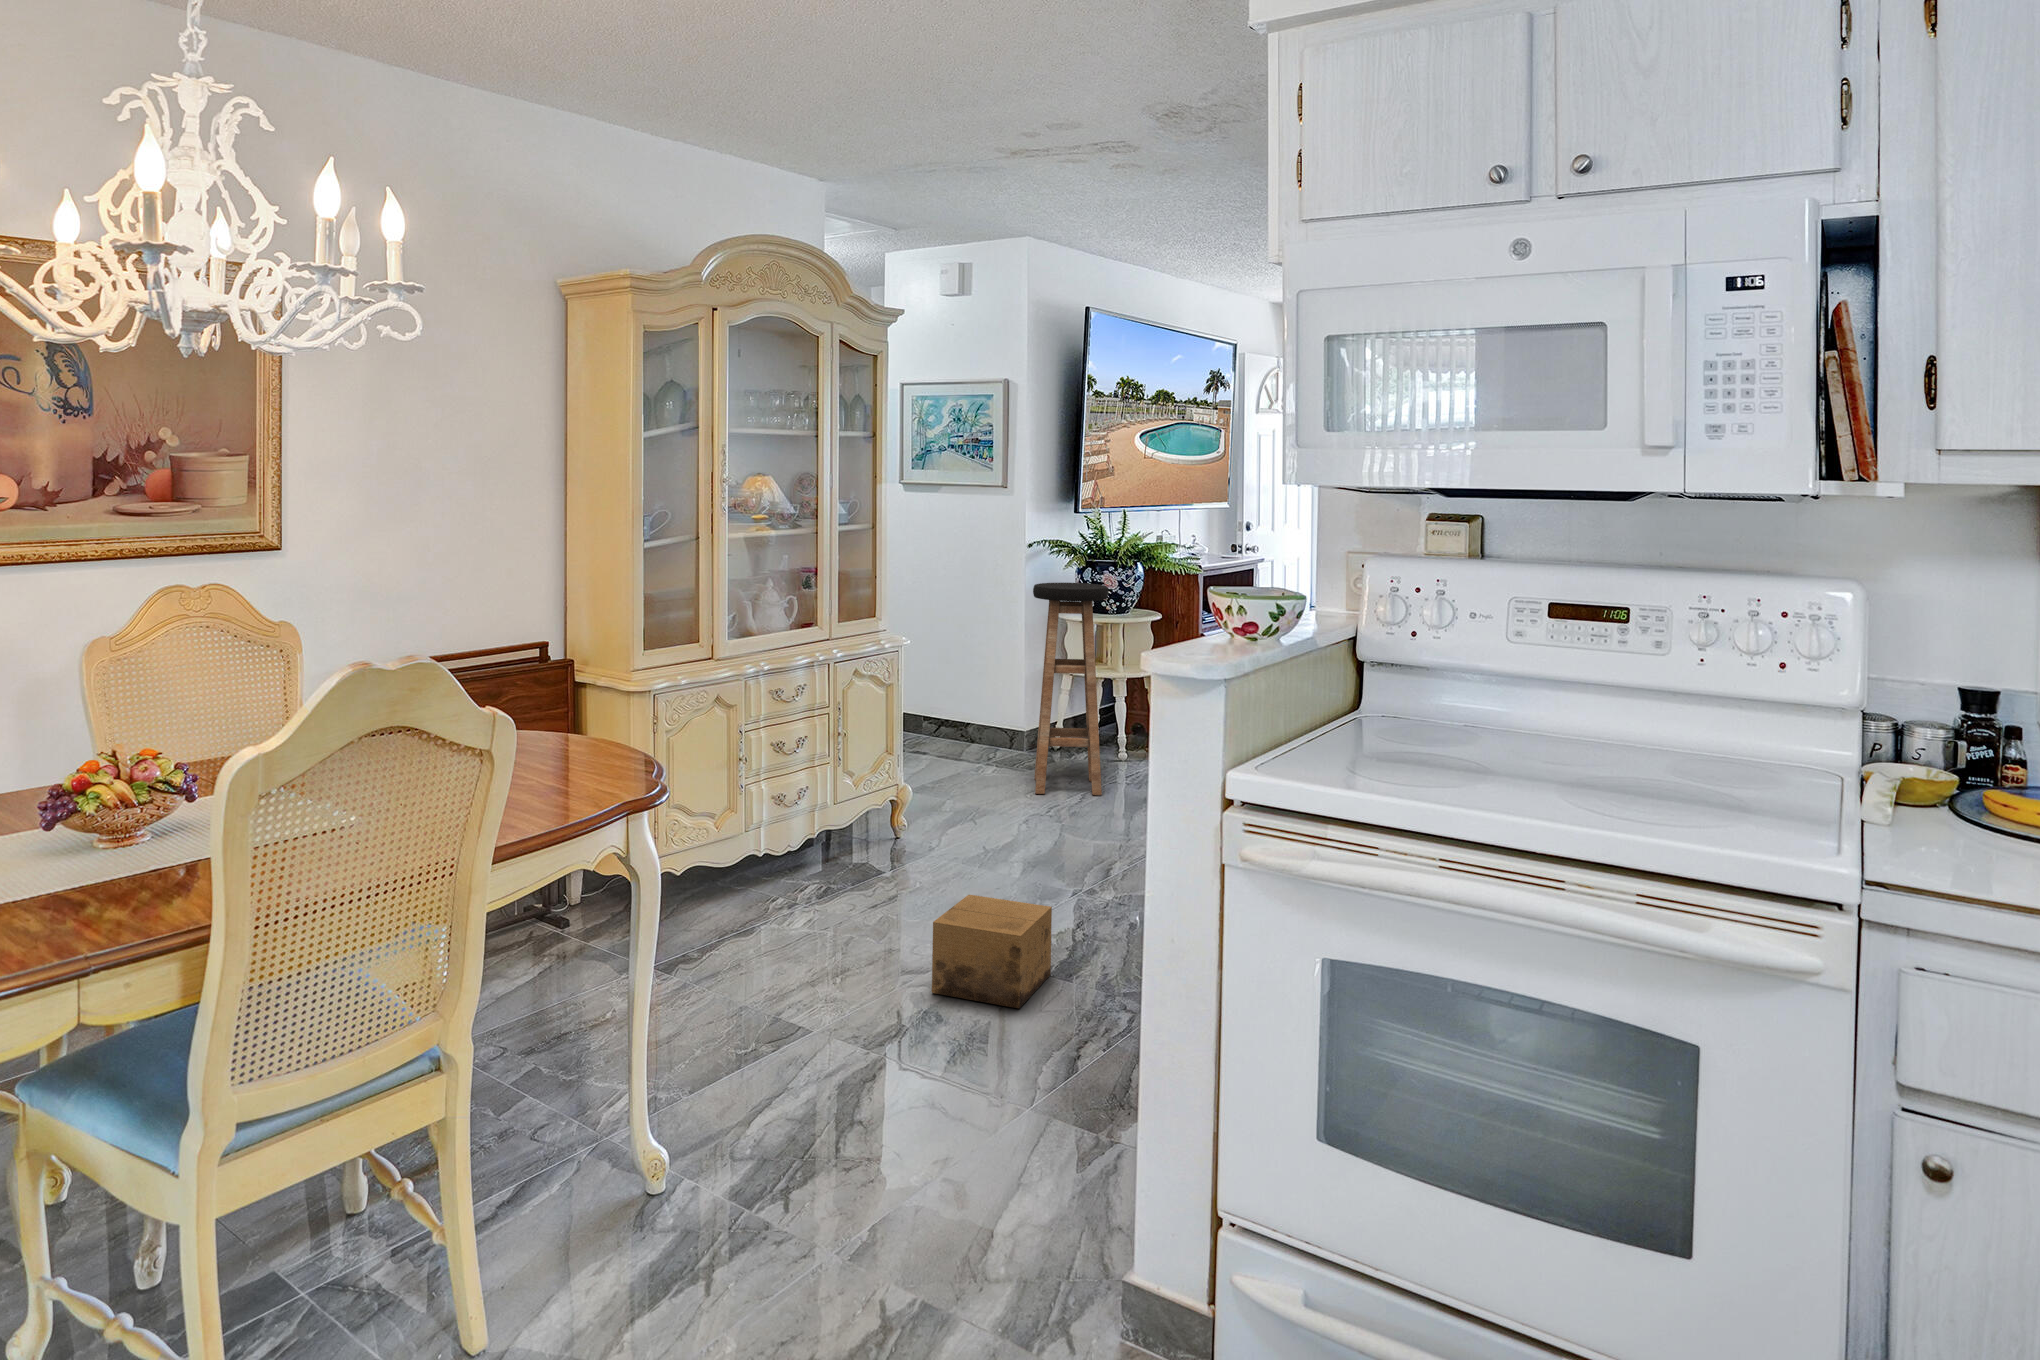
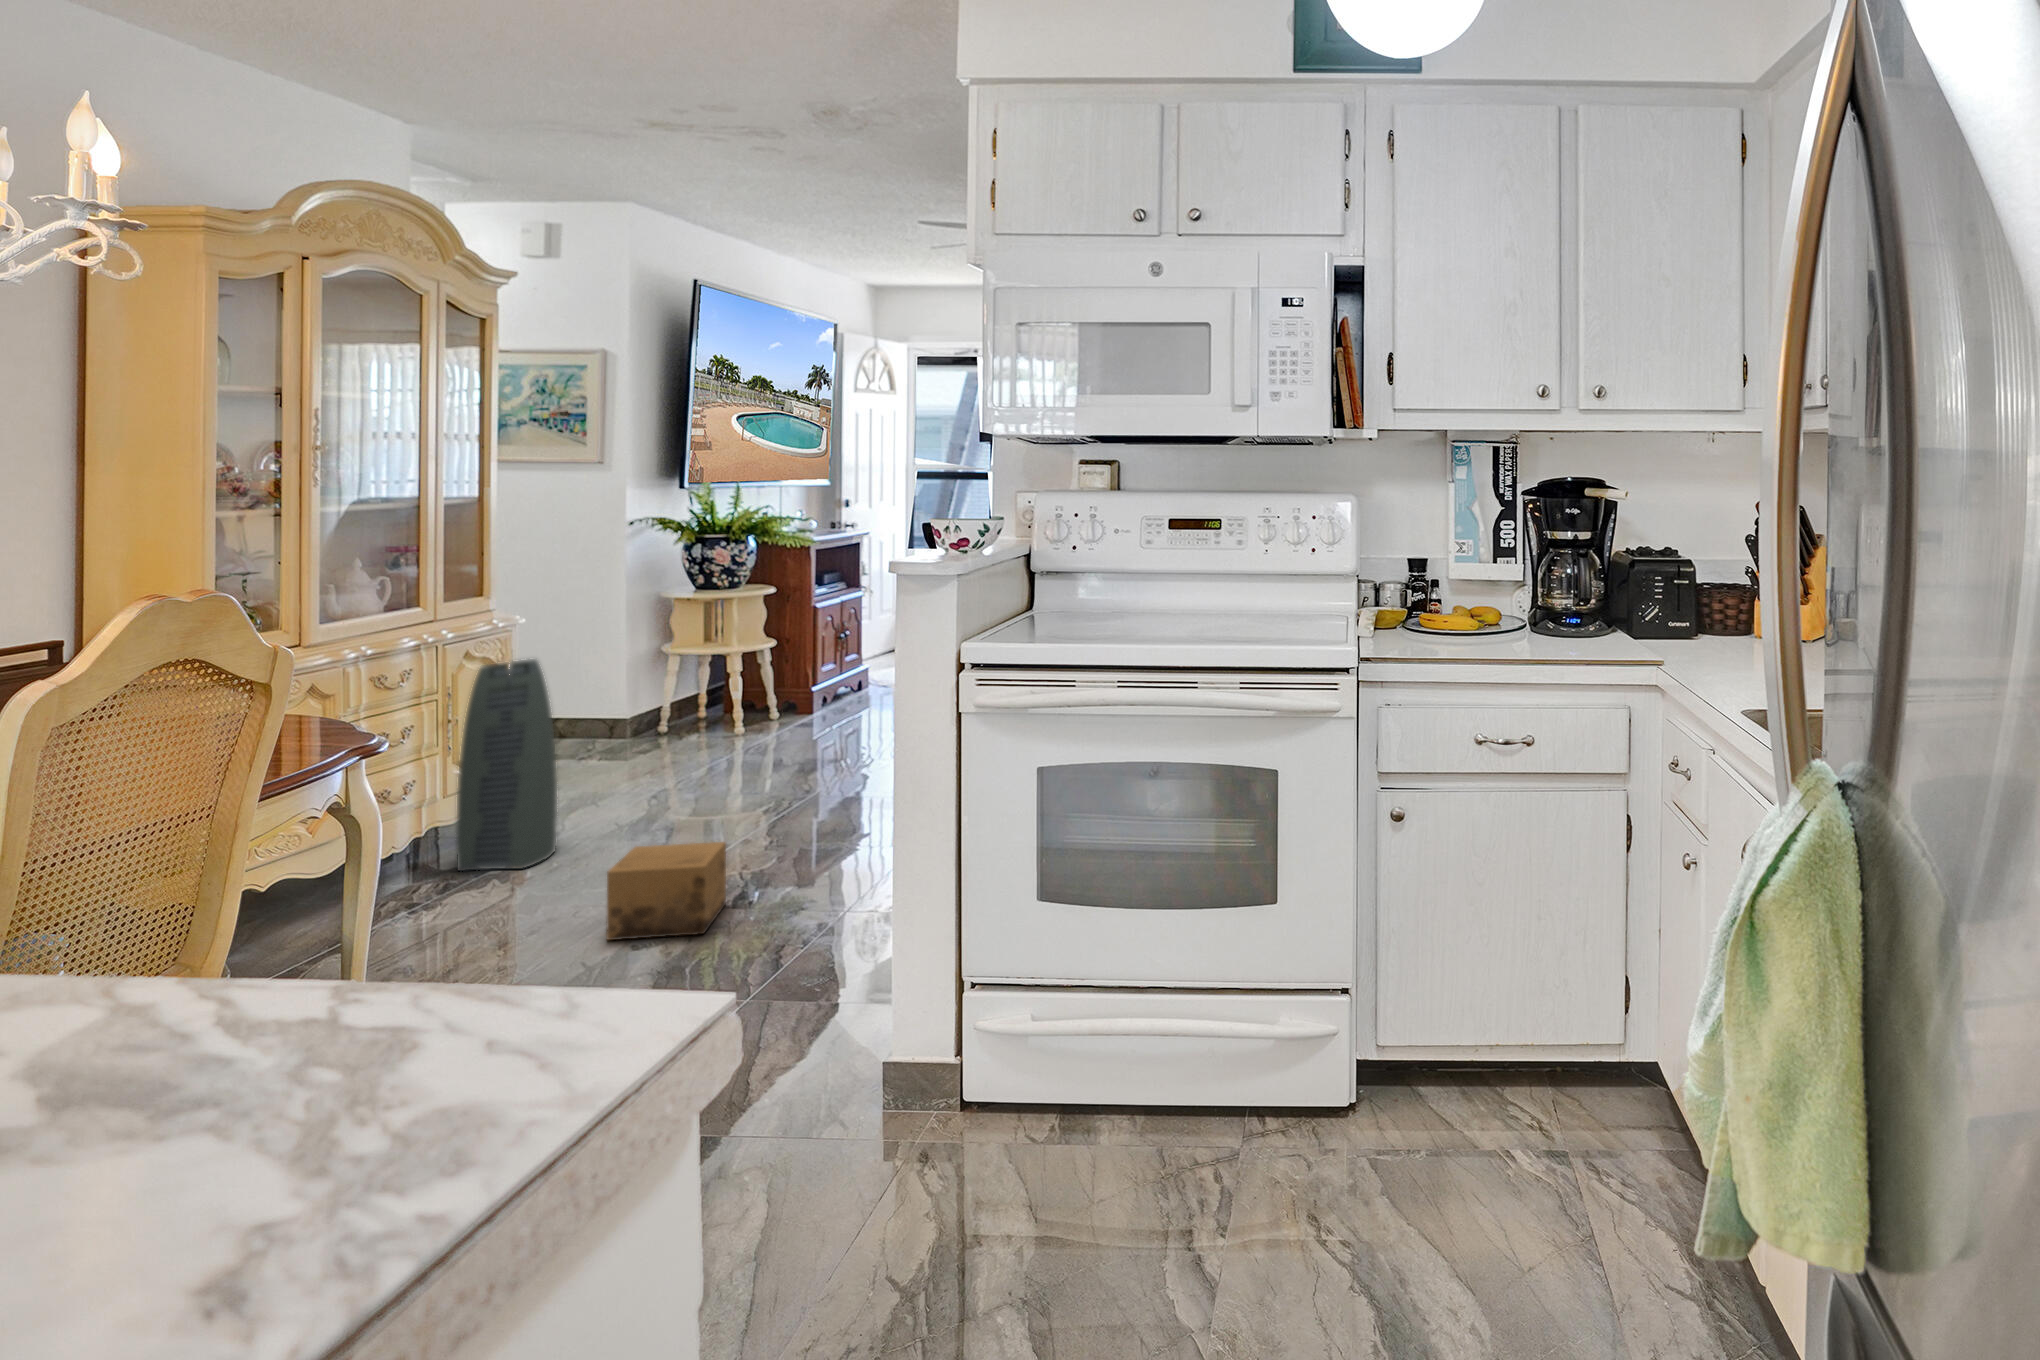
bar stool: present [1033,583,1108,795] -> none [646,559,730,770]
air purifier: none [844,681,928,887] -> present [456,659,557,870]

